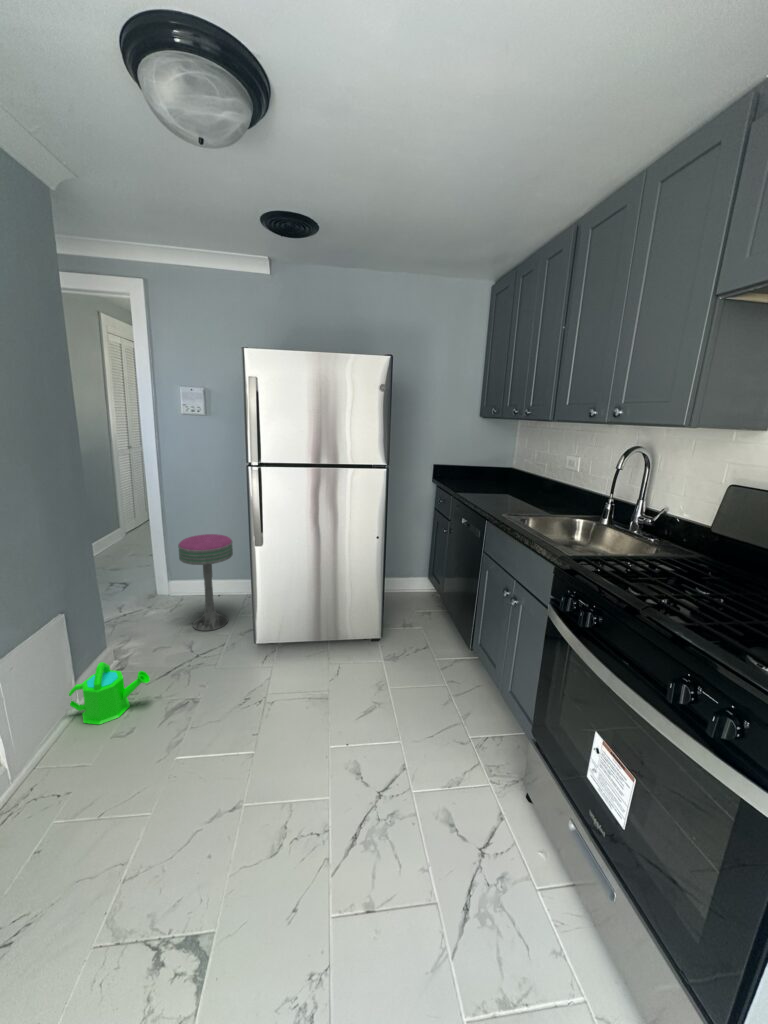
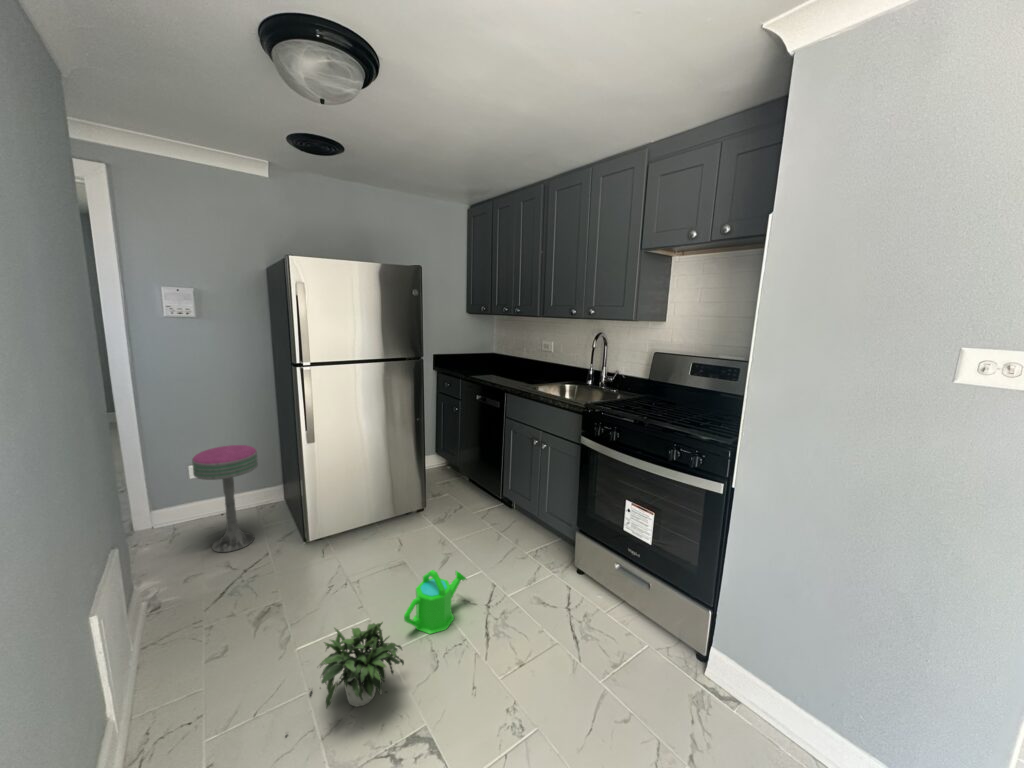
watering can: present [69,662,150,725] -> present [404,570,467,634]
potted plant: none [100,757,240,865] -> present [285,622,404,733]

